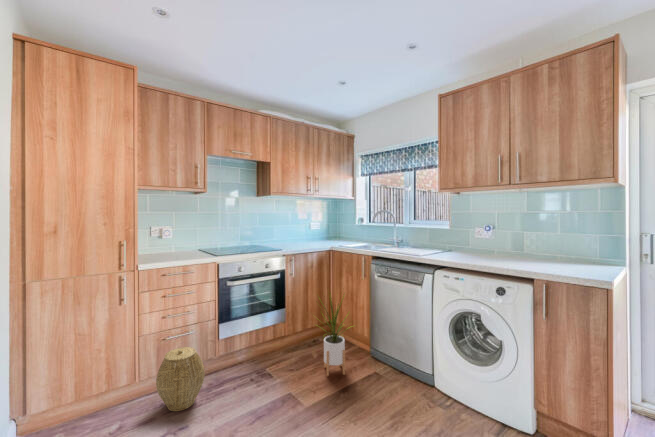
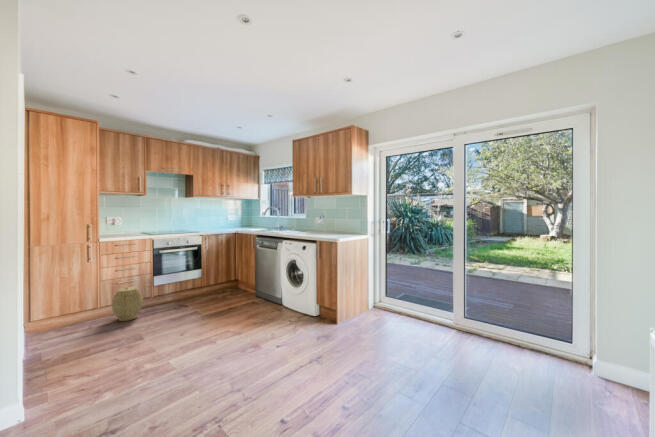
house plant: present [321,293,349,376] -> none [212,253,243,305]

